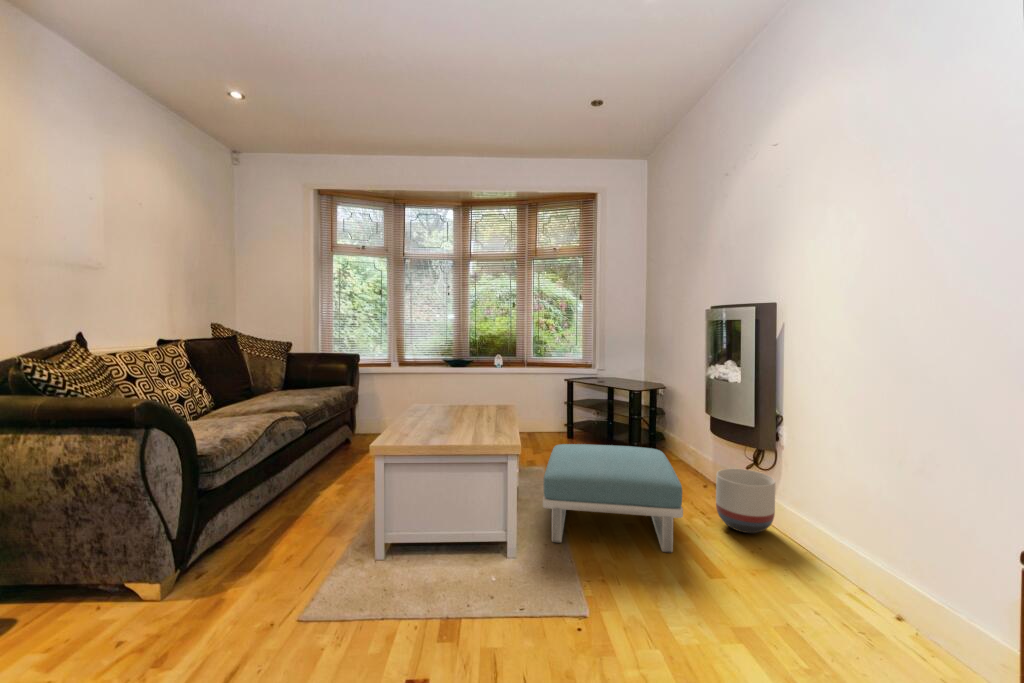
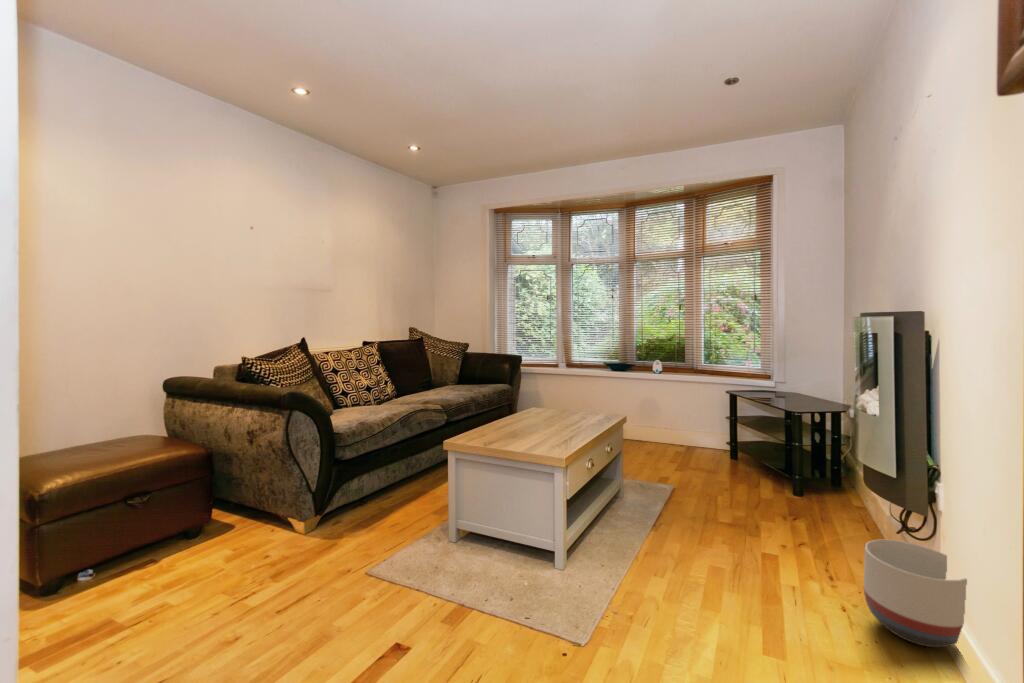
footstool: present [543,444,683,553] -> none [608,467,803,630]

